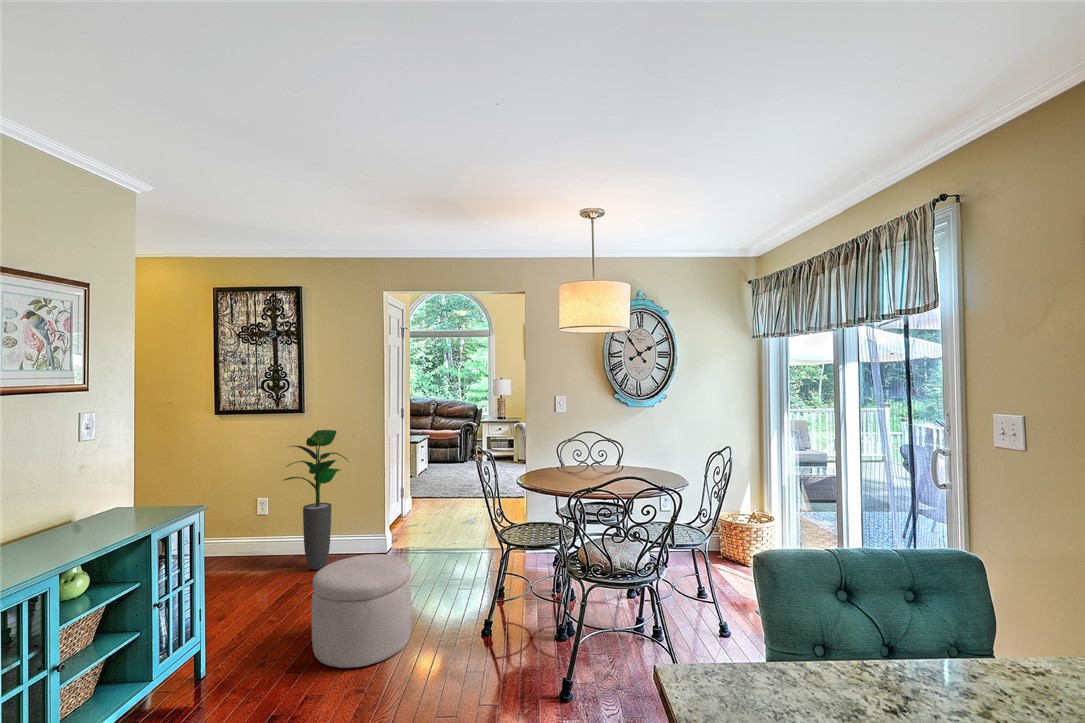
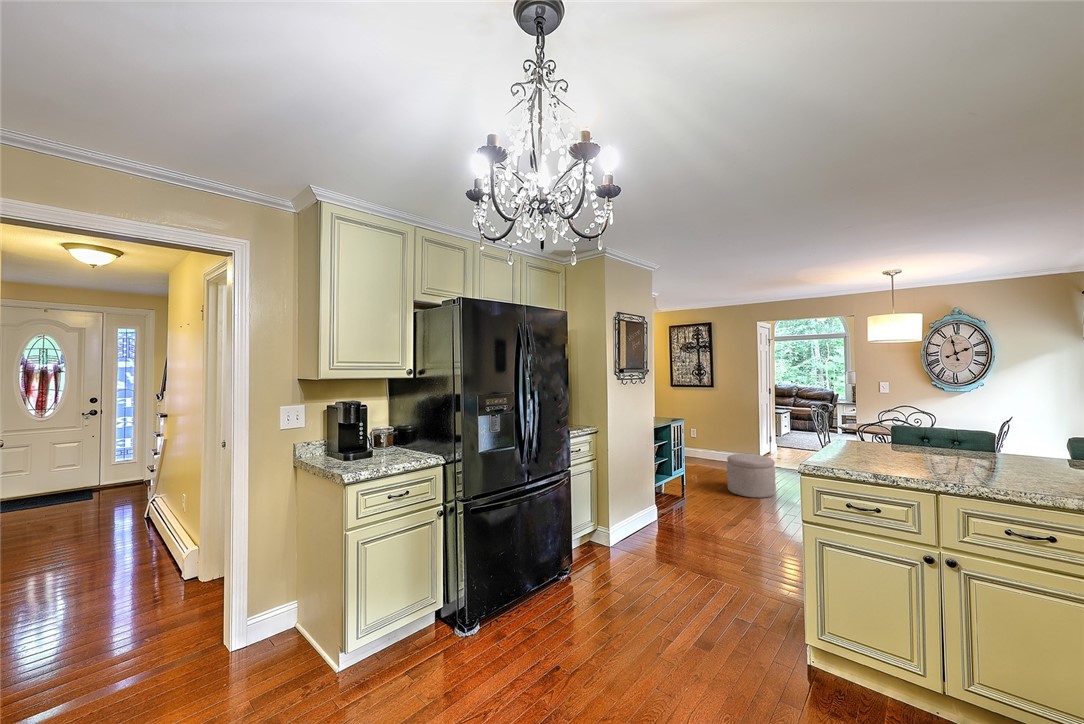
potted plant: present [283,430,349,570] -> none [706,397,739,467]

